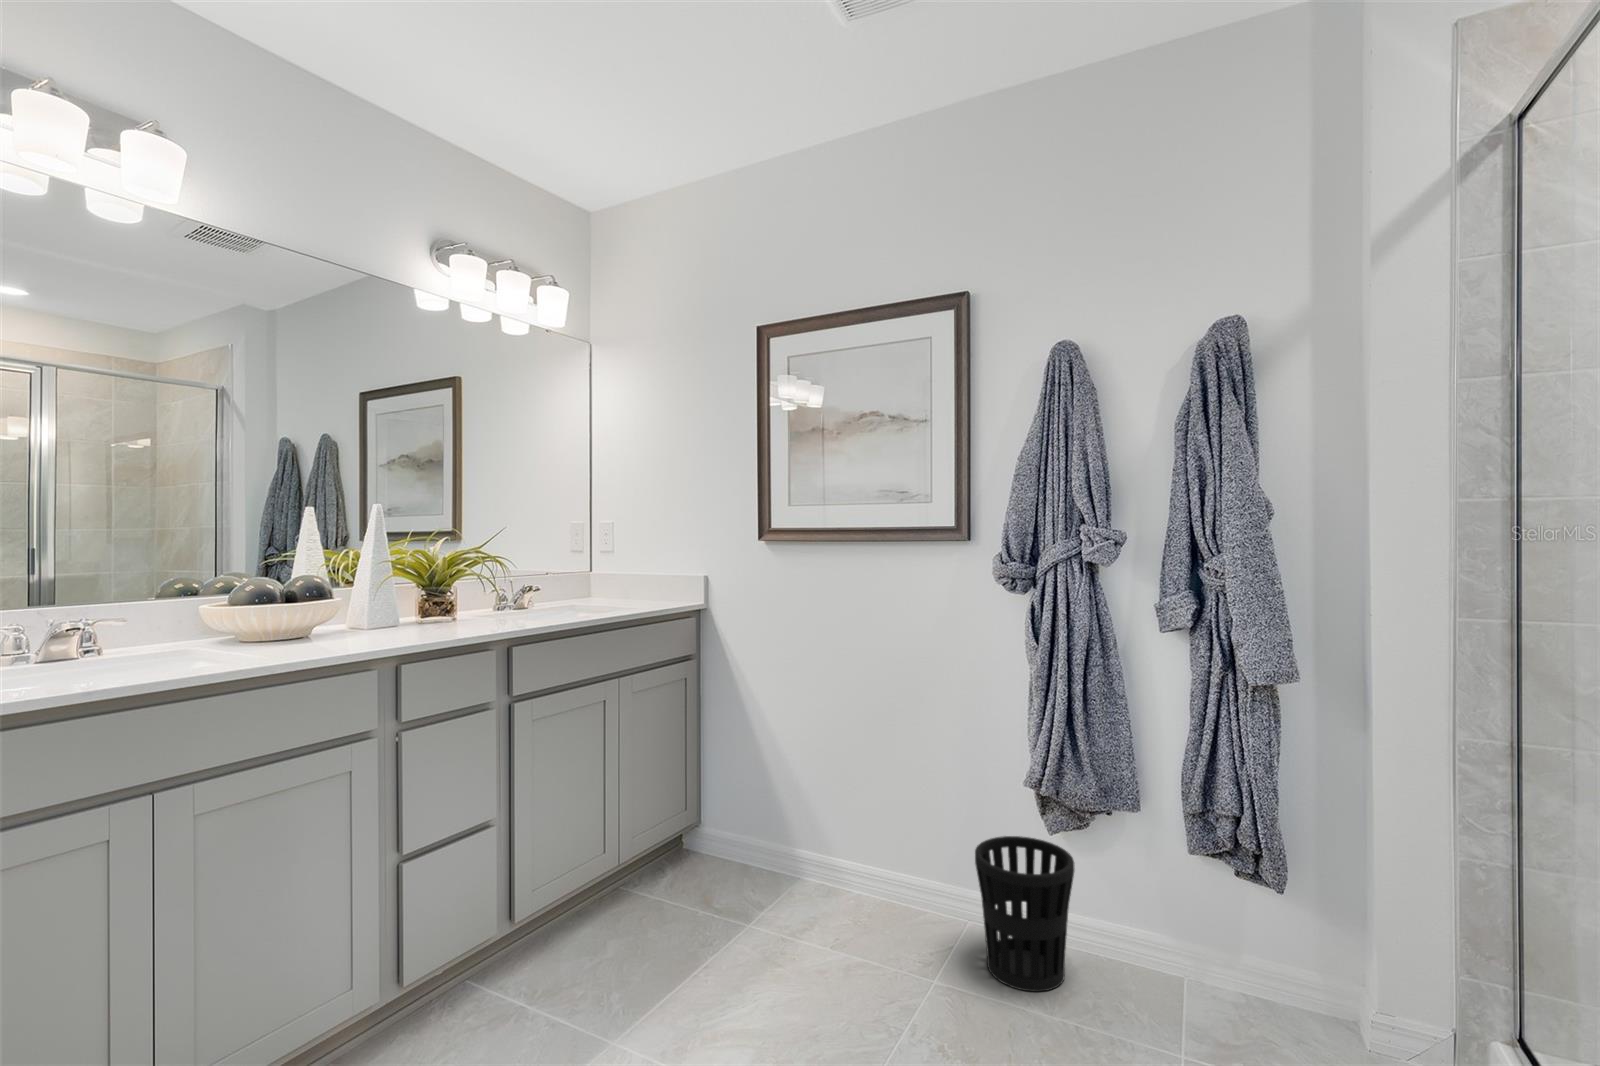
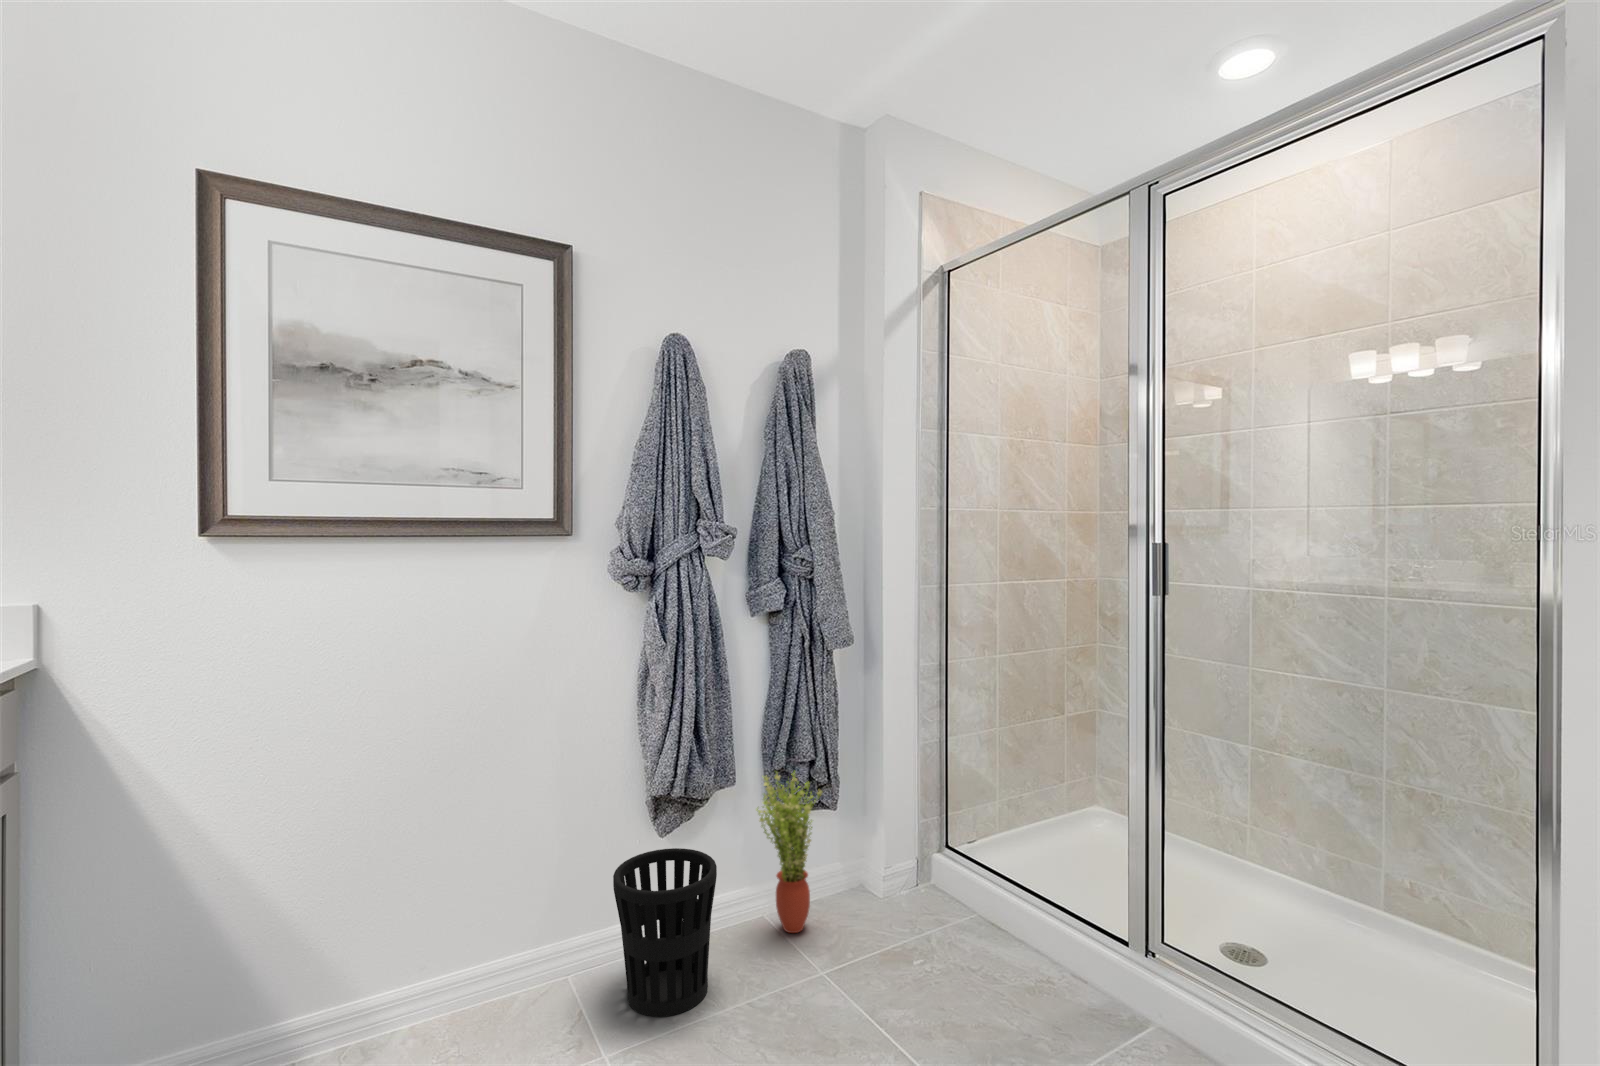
potted plant: none [1147,810,1237,1009] -> present [757,774,822,933]

